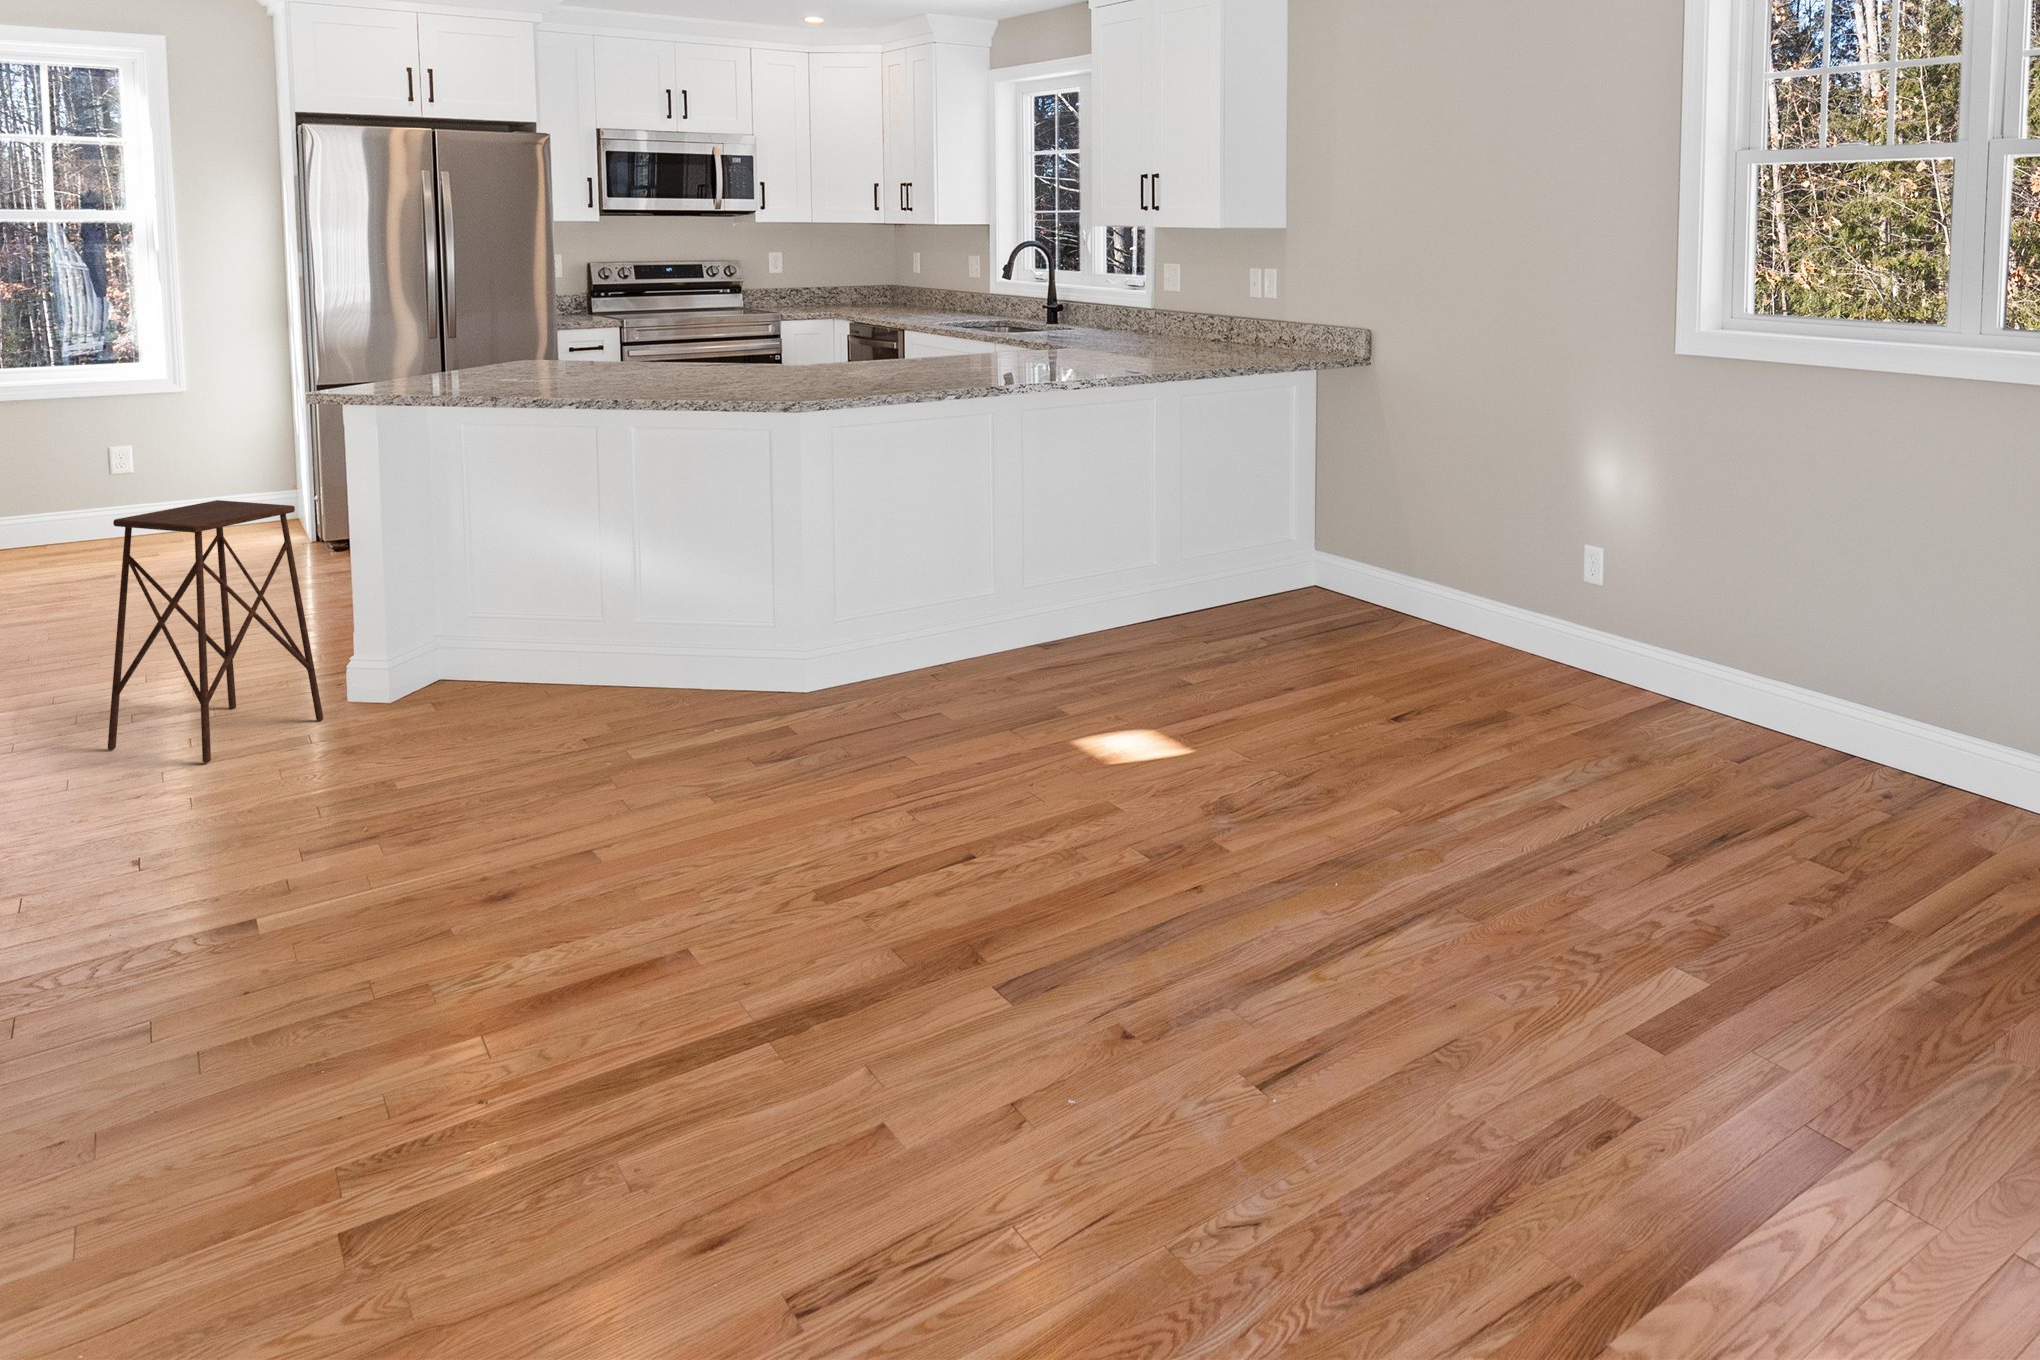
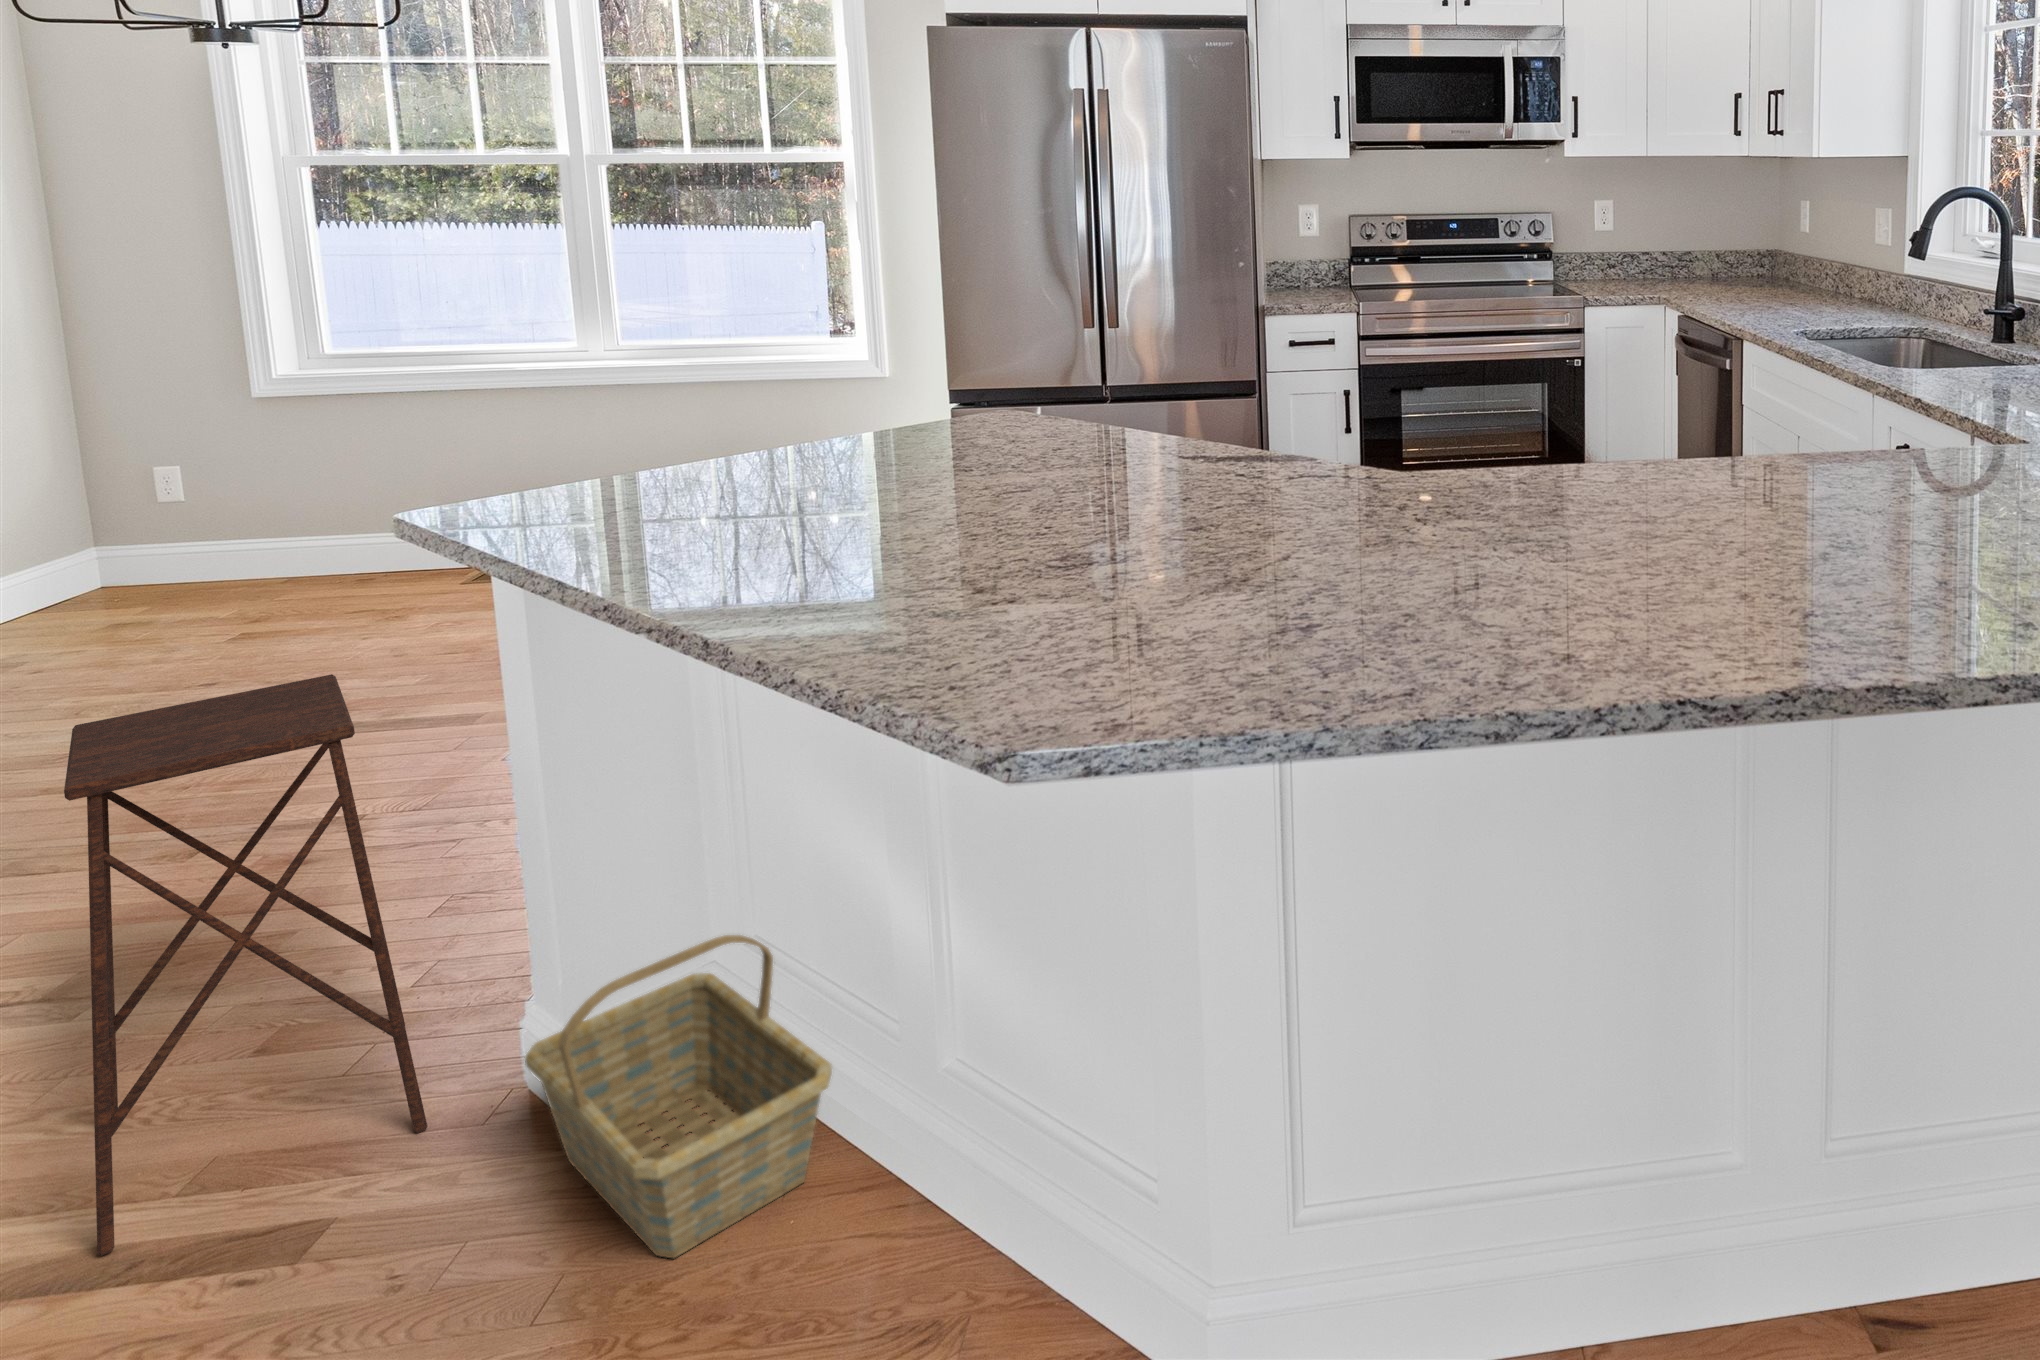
basket: none [402,593,582,716] -> present [525,935,832,1258]

